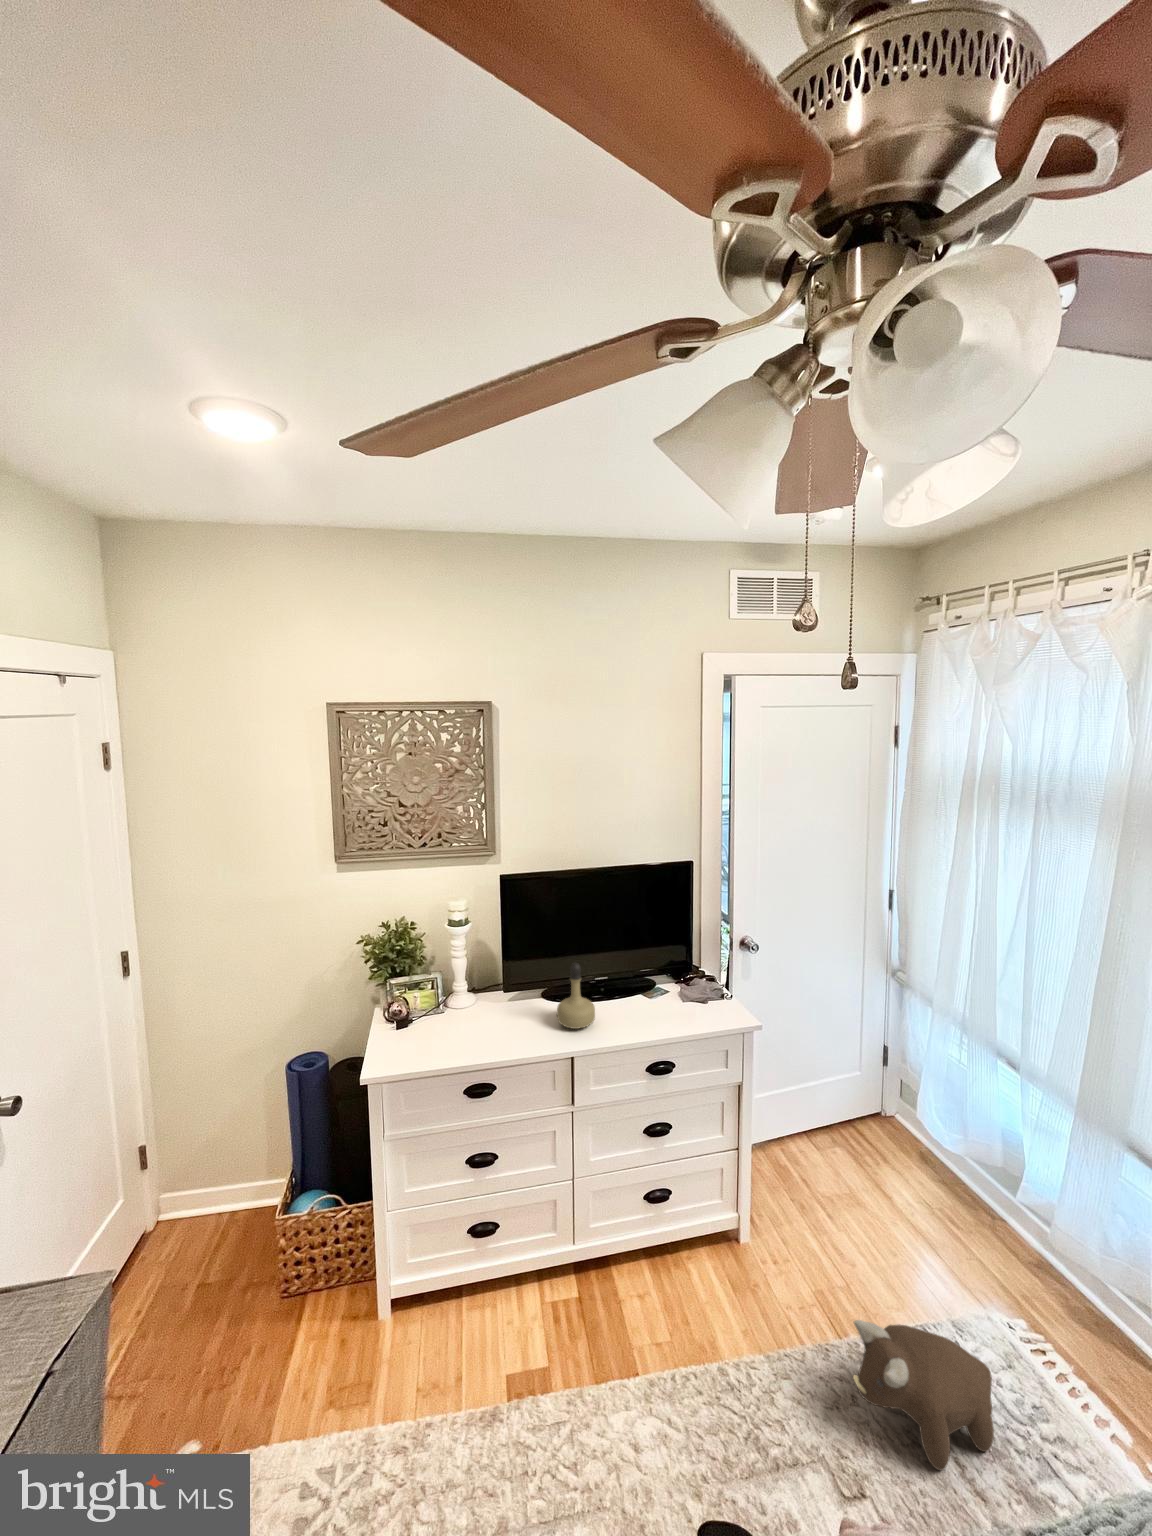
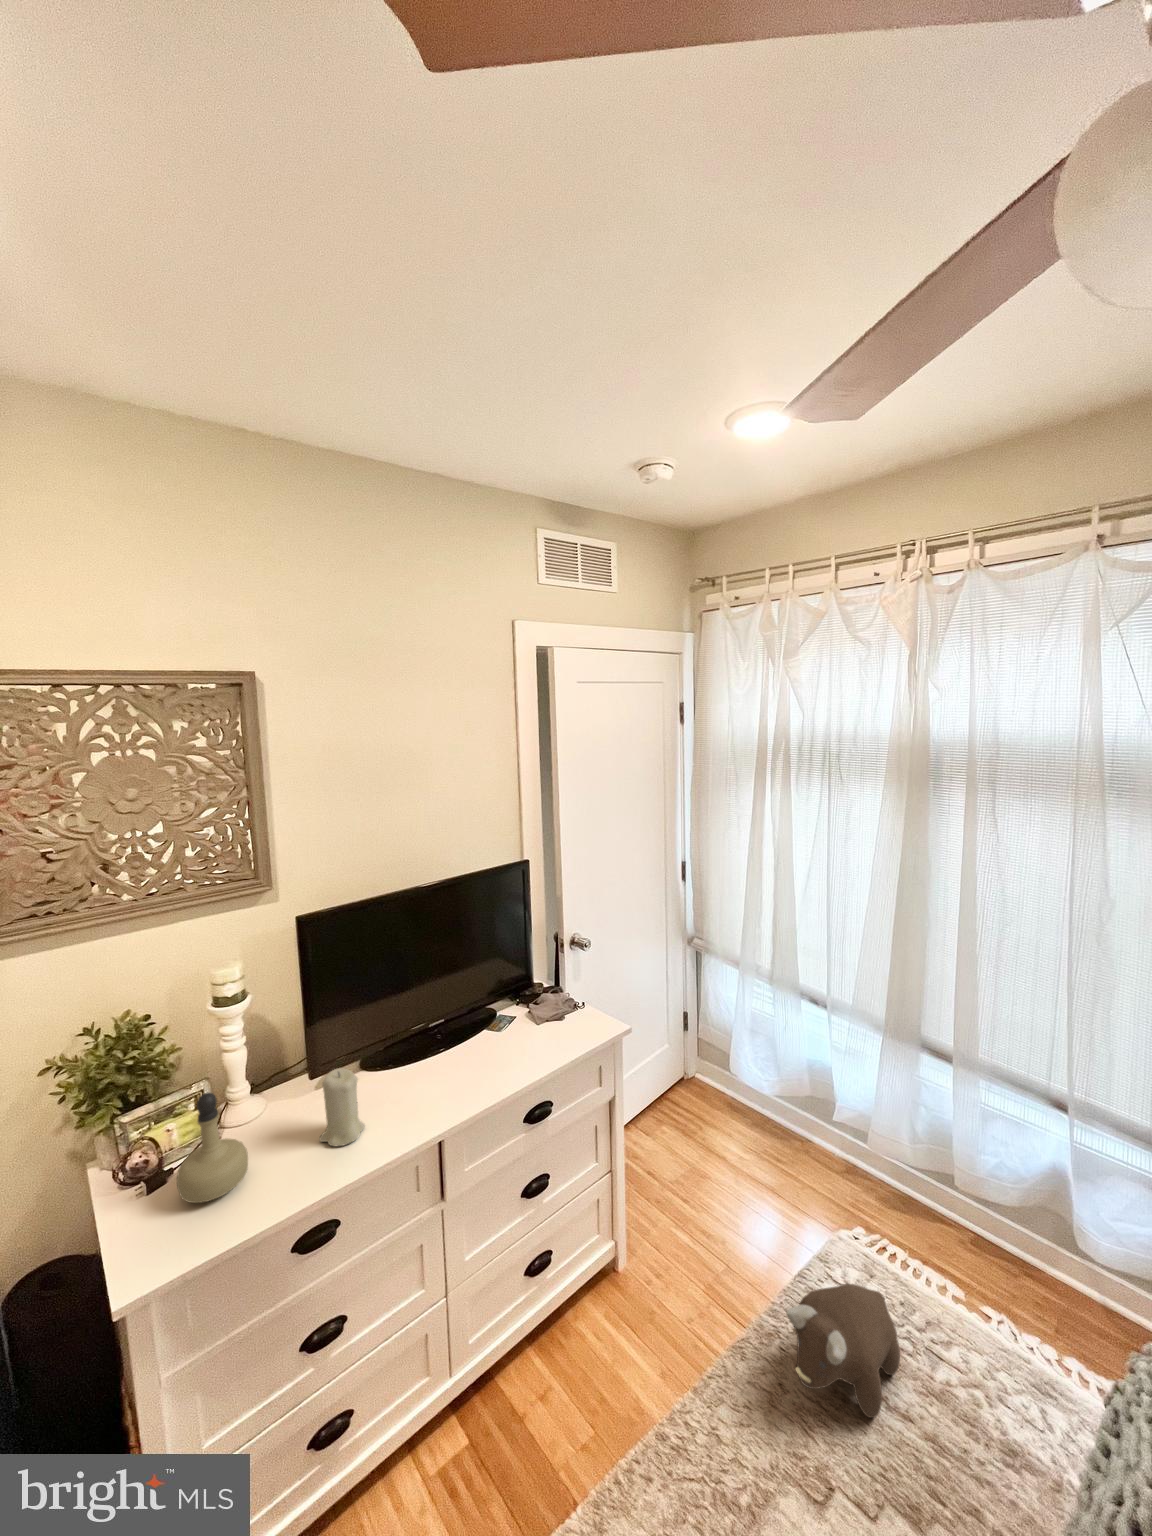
perfume bottle: present [557,963,595,1029] -> present [177,1092,248,1203]
candle: none [497,985,528,1040] -> present [320,1068,365,1146]

